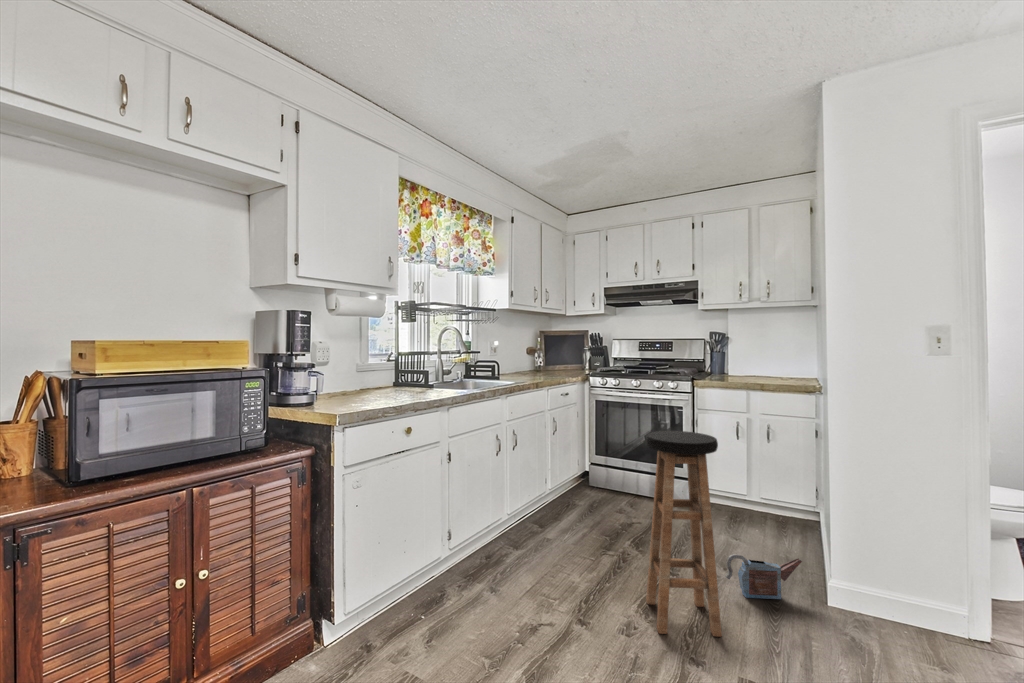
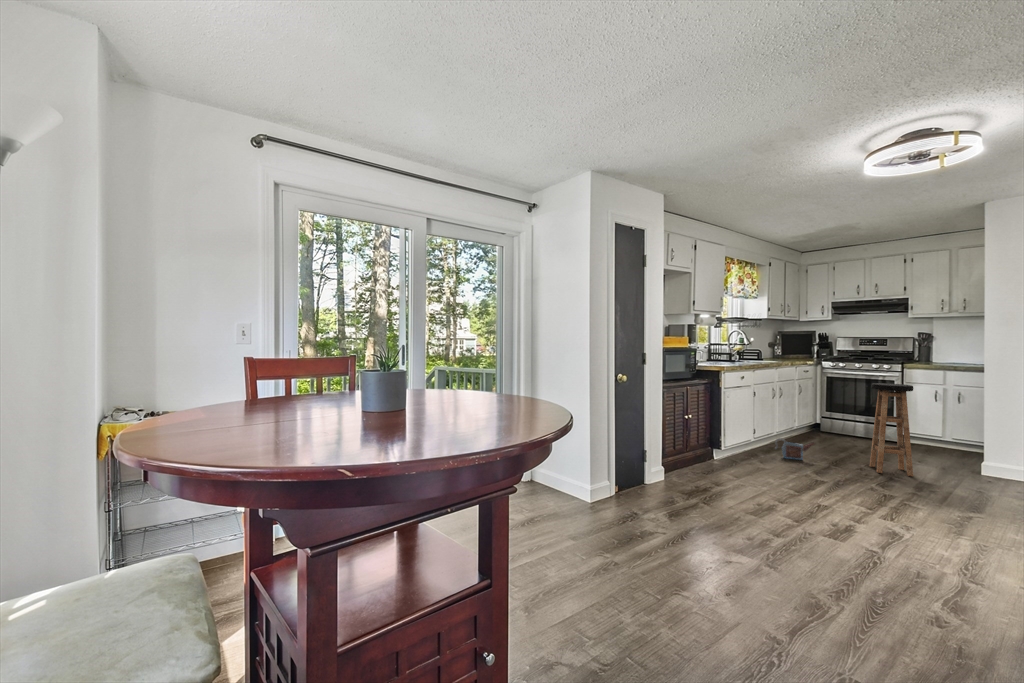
watering can: present [725,554,802,599] -> present [775,438,814,460]

